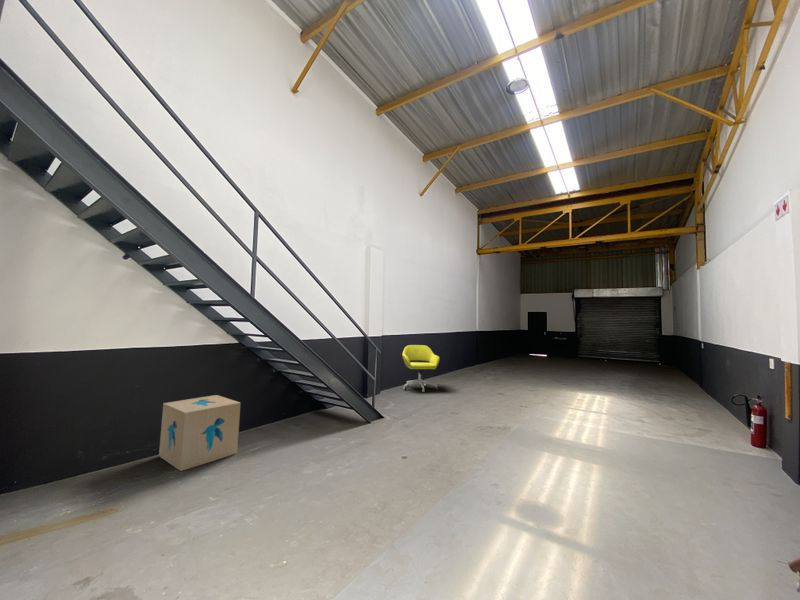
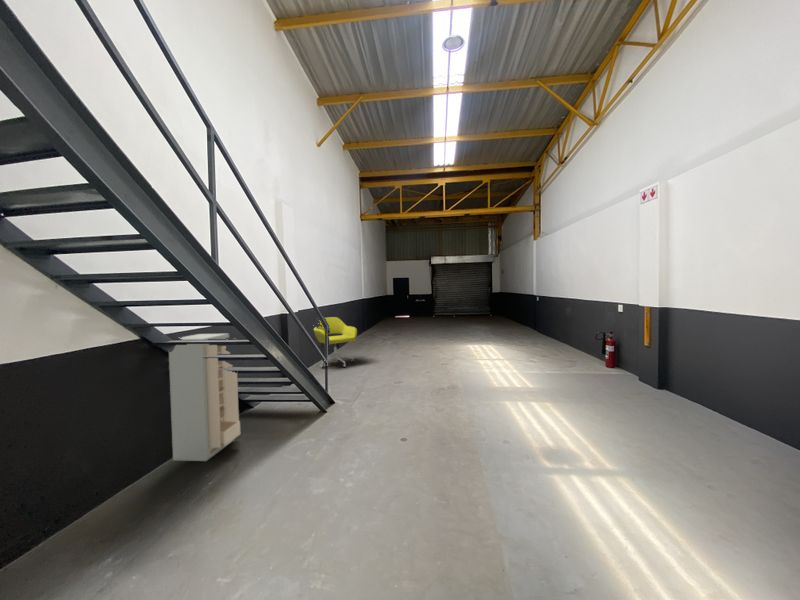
storage cabinet: none [252,346,302,435] -> present [169,334,240,461]
cardboard box: present [159,395,241,471] -> none [24,424,188,563]

